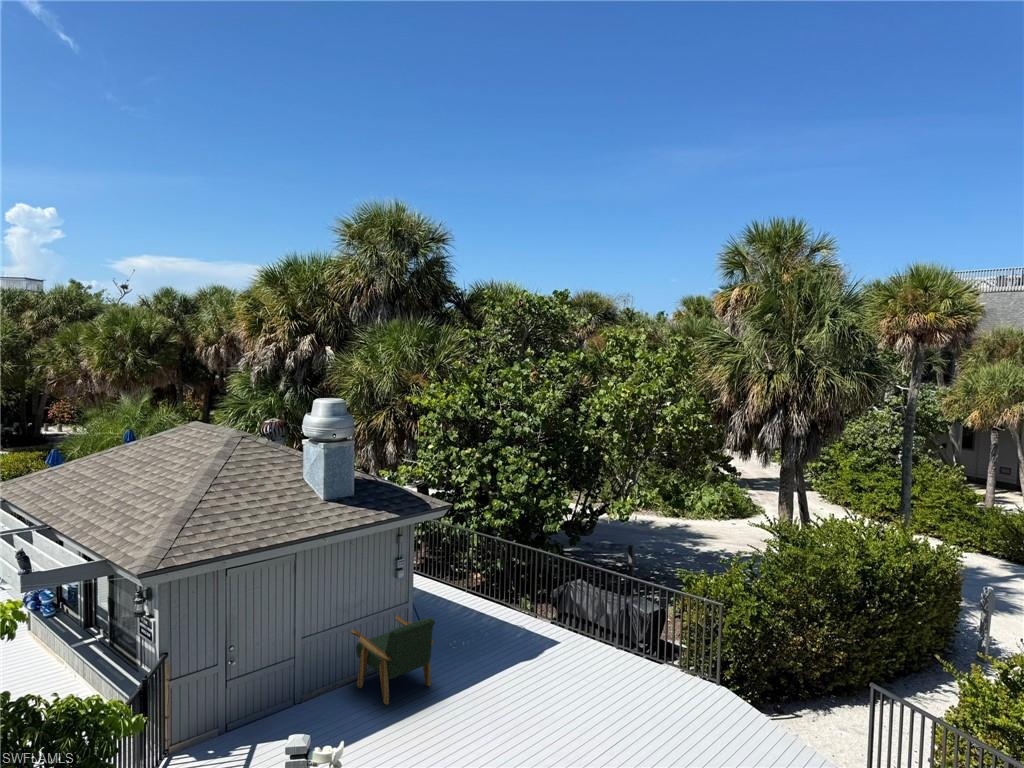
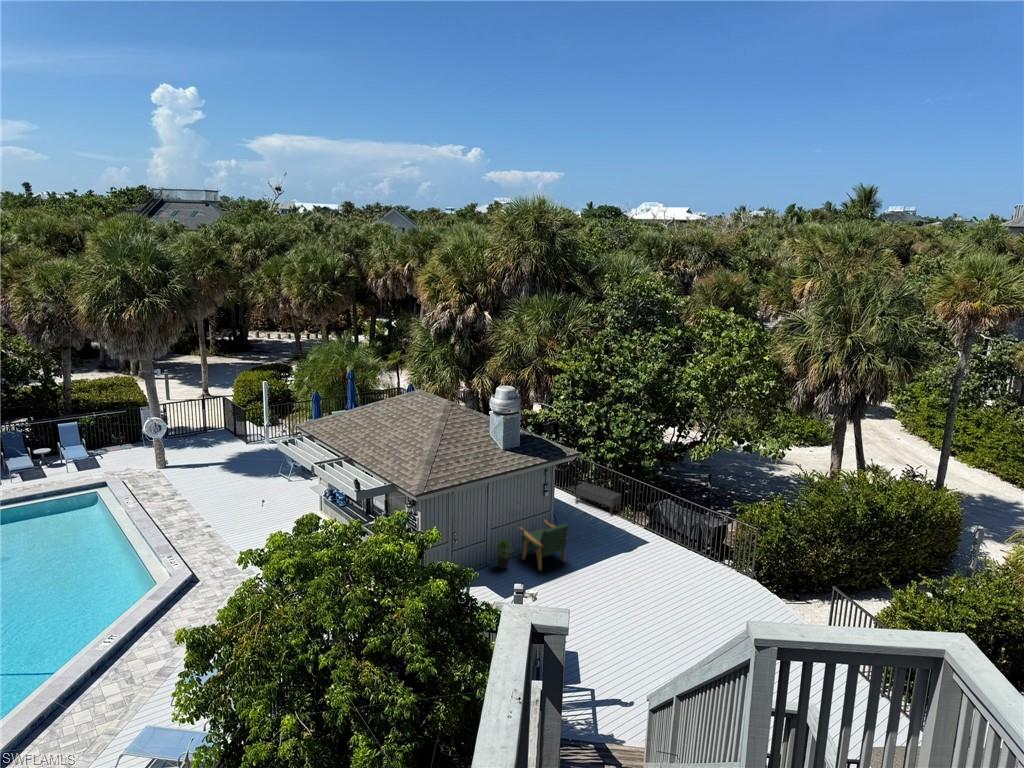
bench: none [450,563,517,609] -> present [576,482,622,516]
potted plant: none [304,652,340,708] -> present [495,540,510,569]

